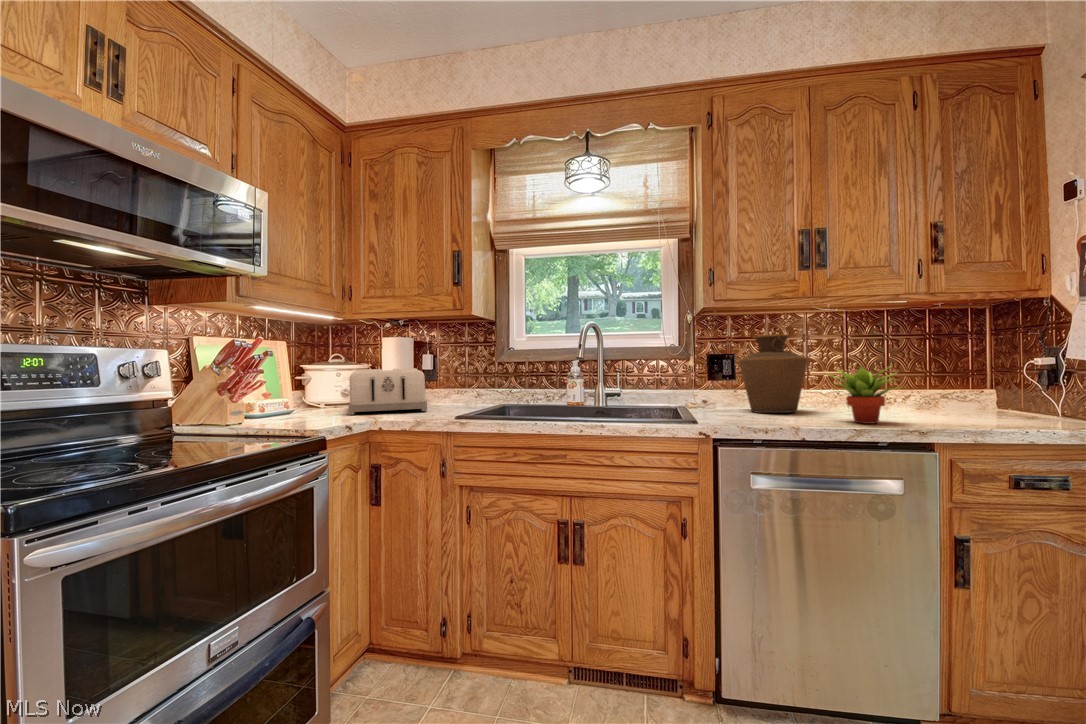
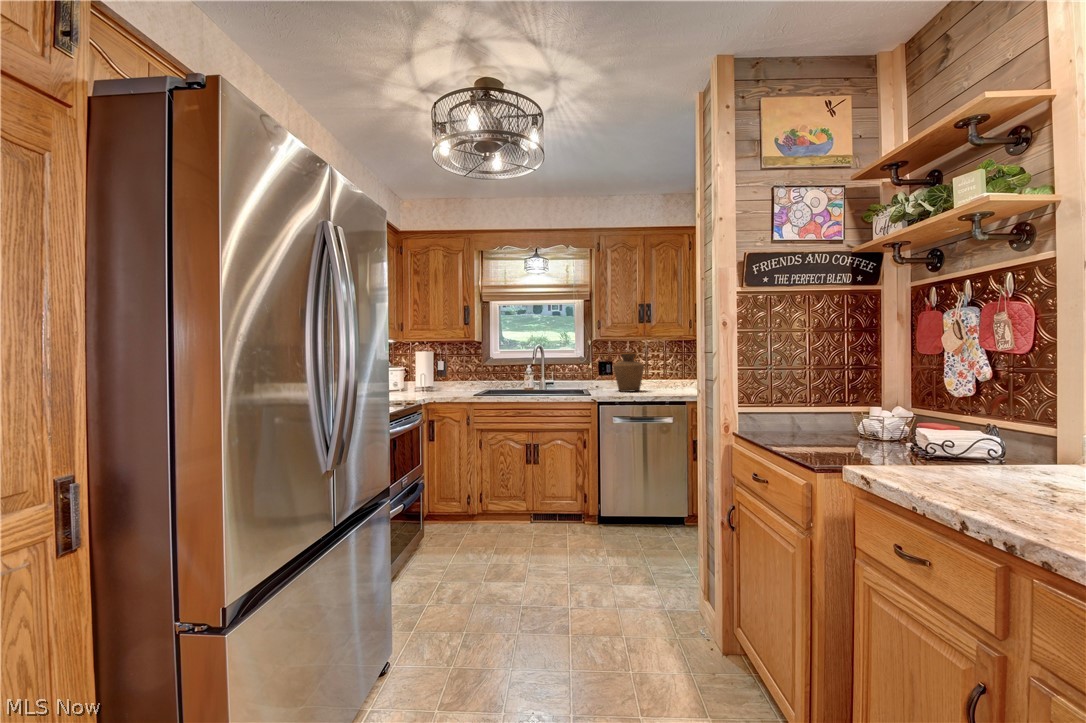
succulent plant: present [826,366,897,424] -> none [648,368,679,395]
toaster: present [348,368,427,415] -> none [400,370,450,395]

